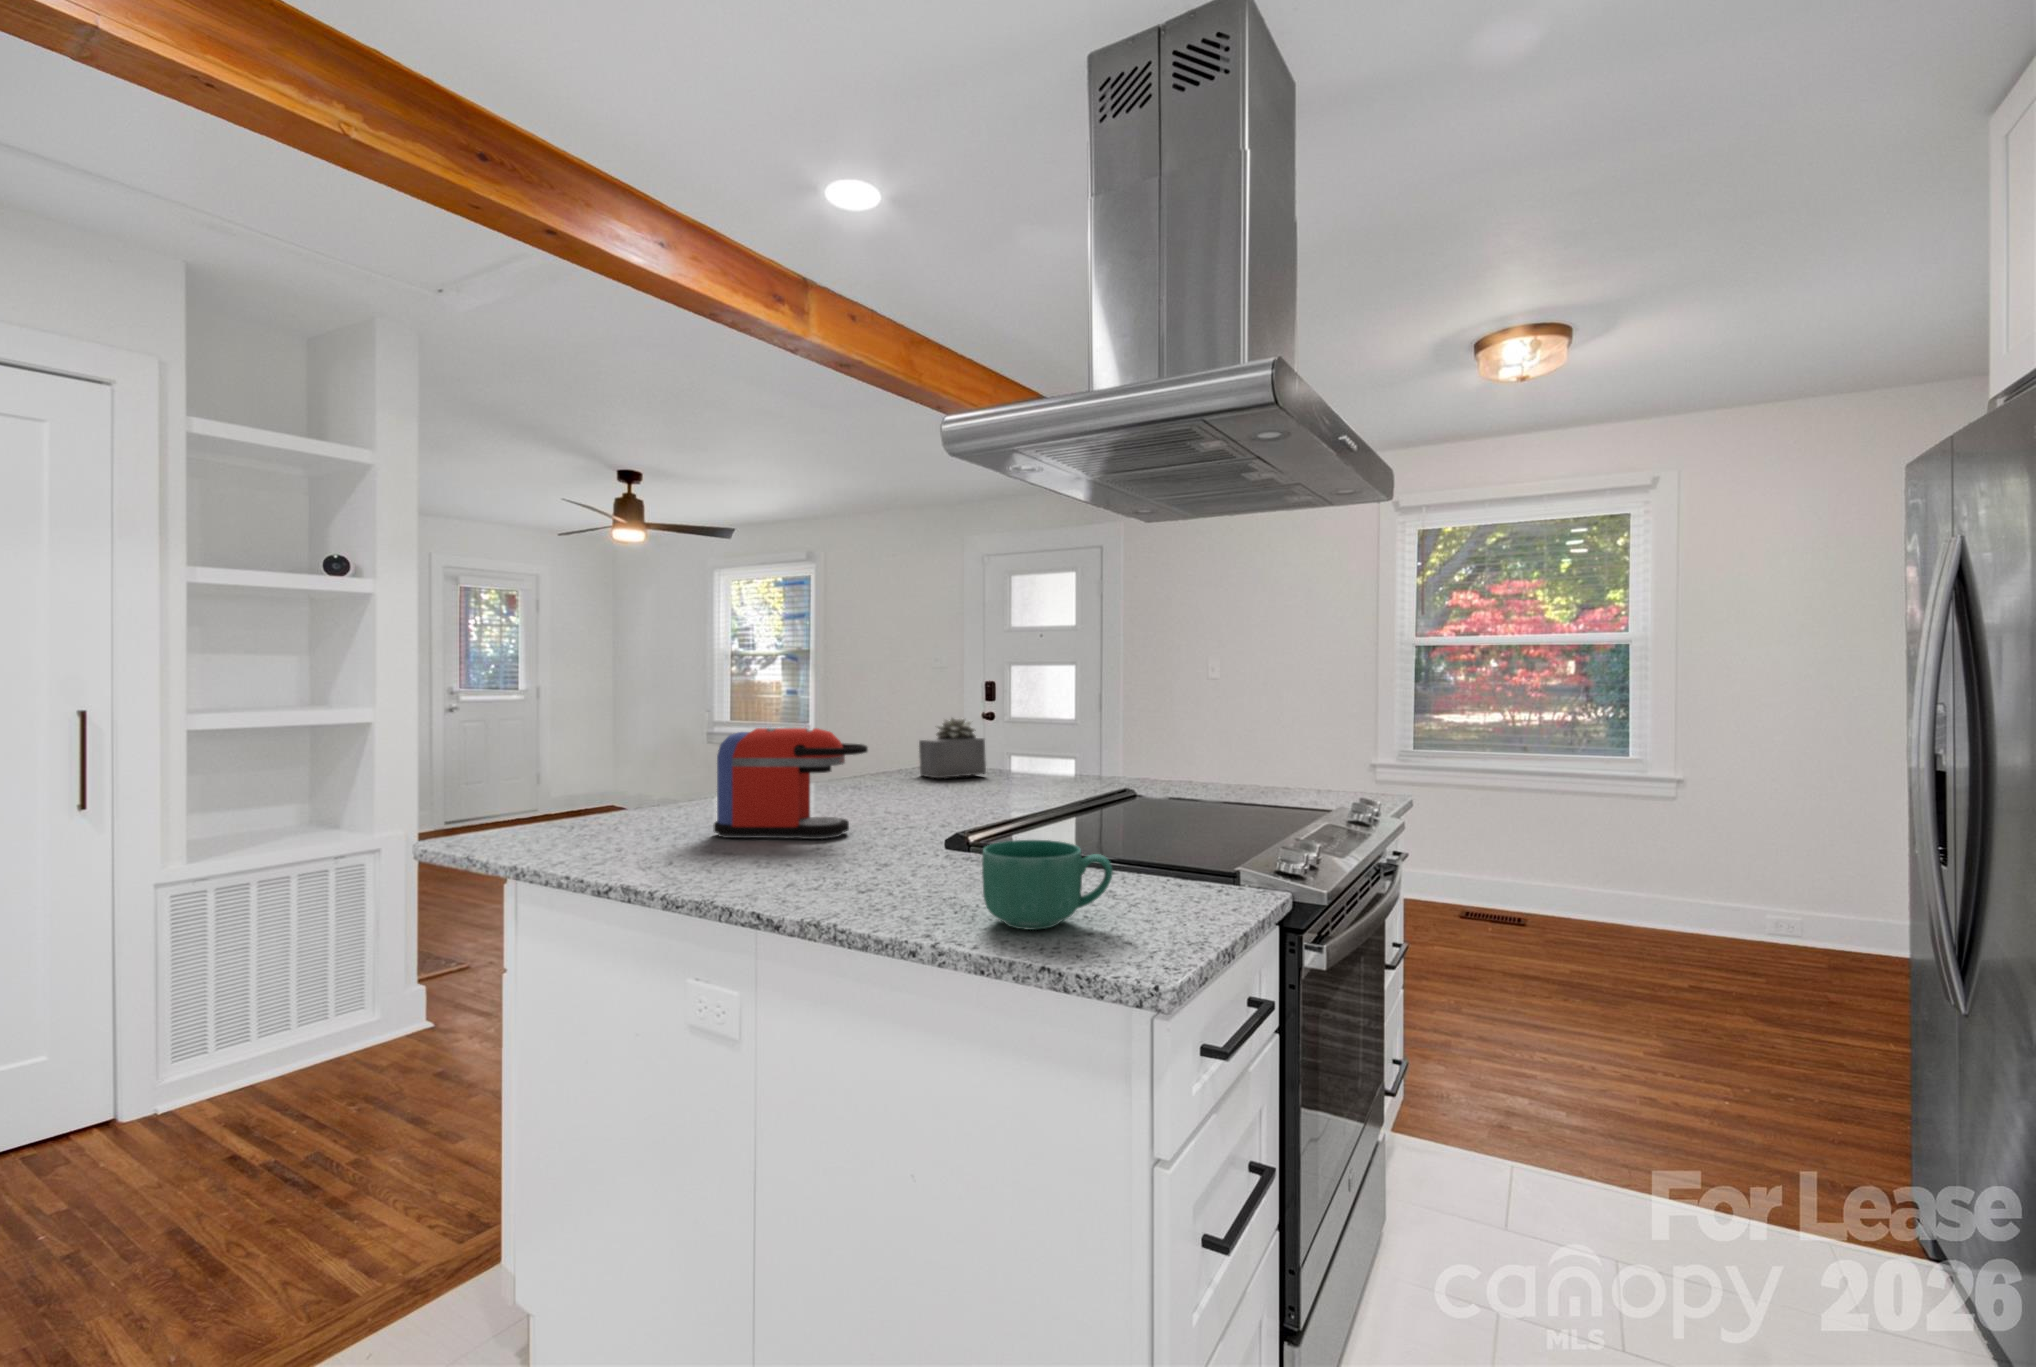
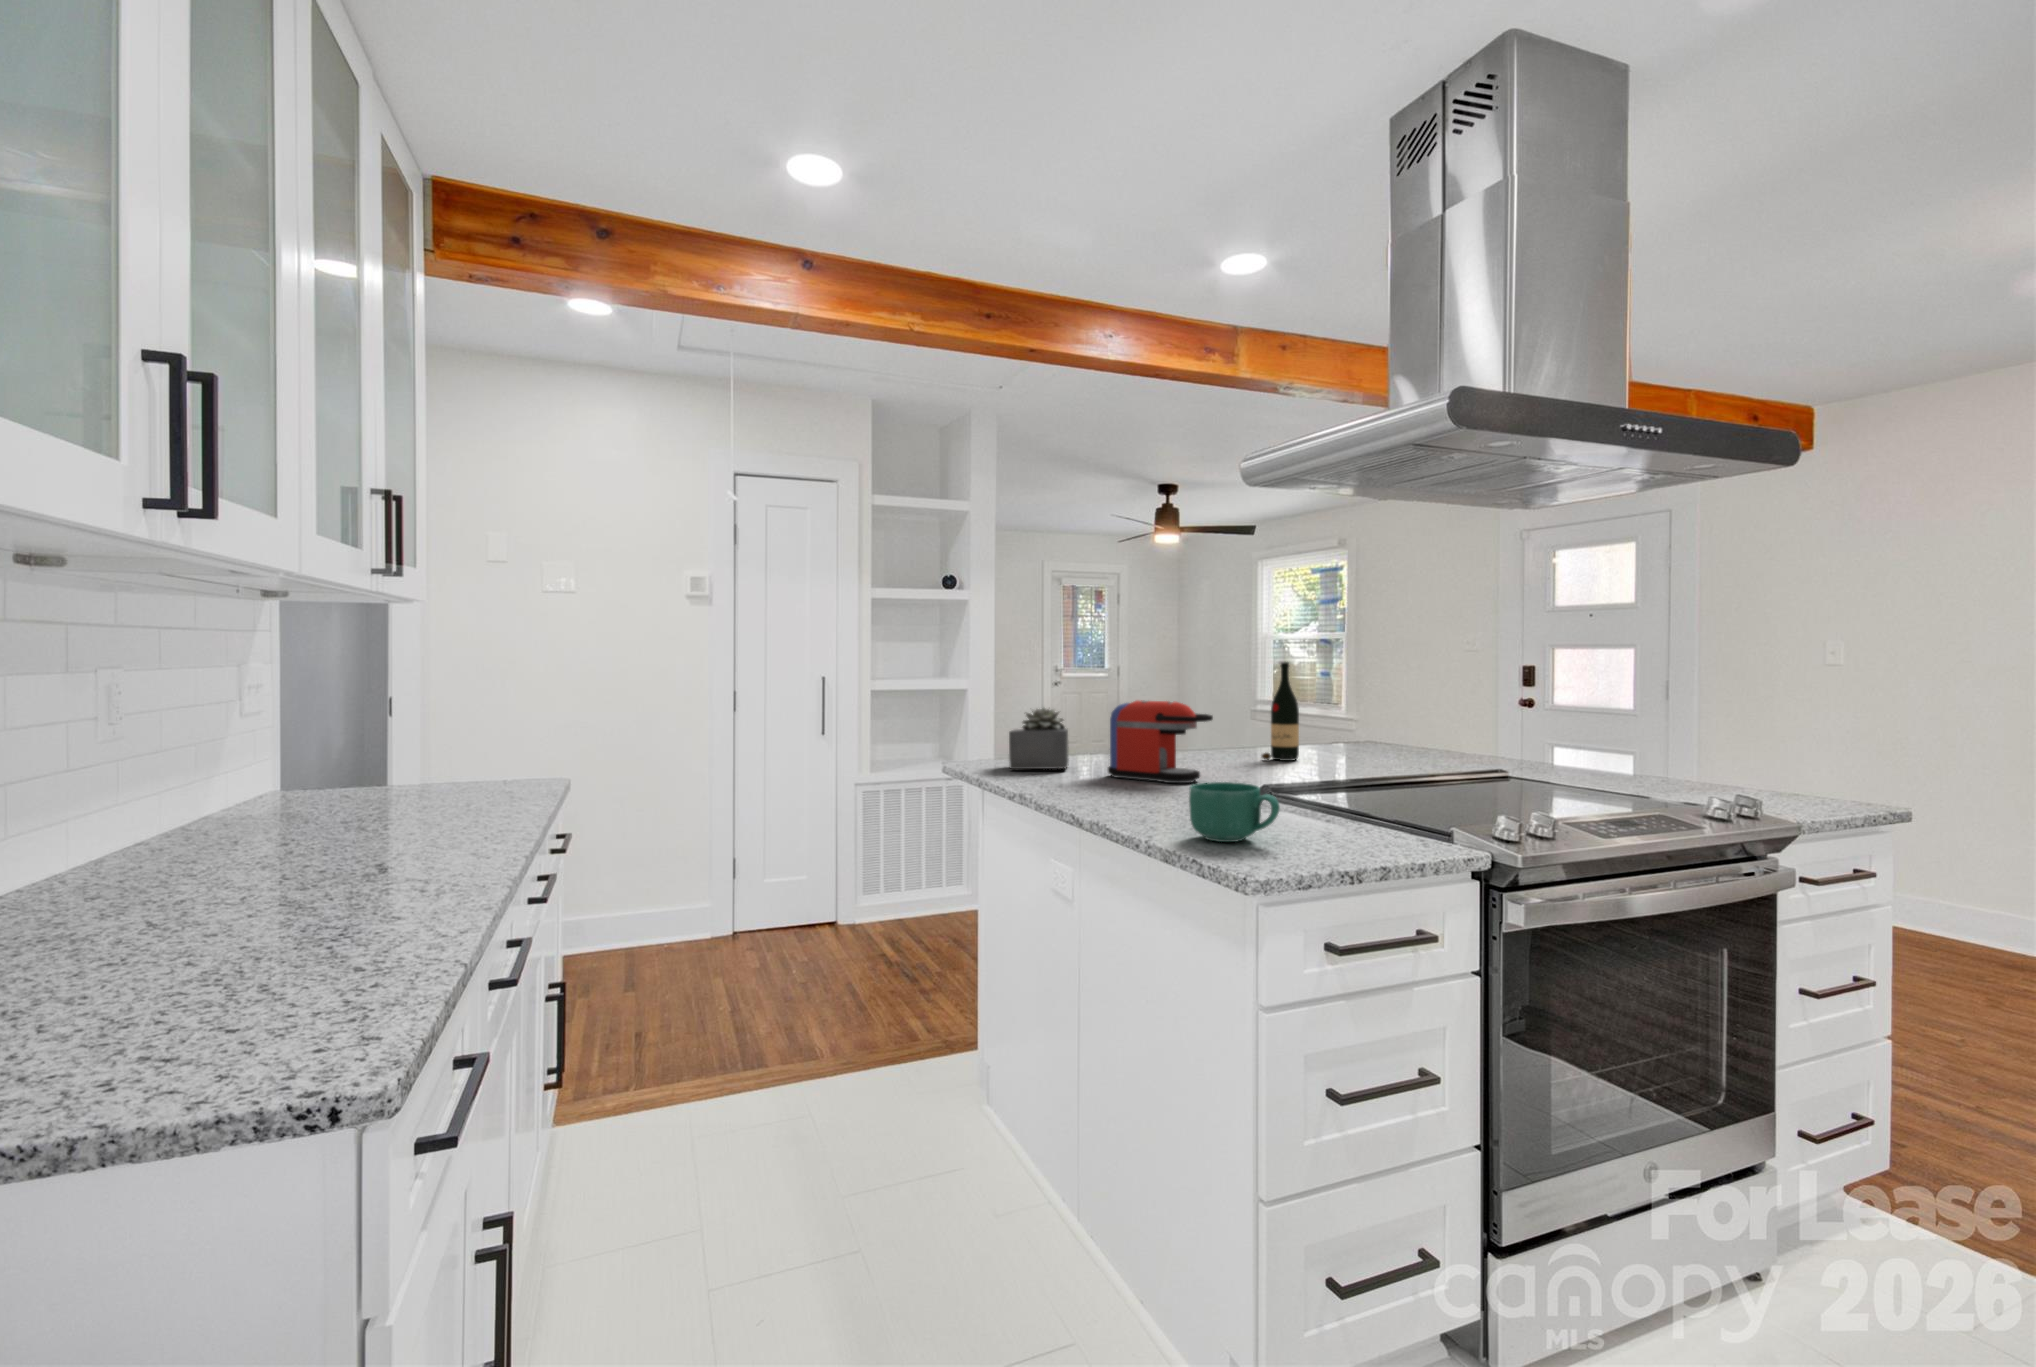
wine bottle: none [868,678,909,796] -> present [1262,662,1299,761]
succulent plant: present [919,718,986,778] -> present [1009,707,1069,769]

